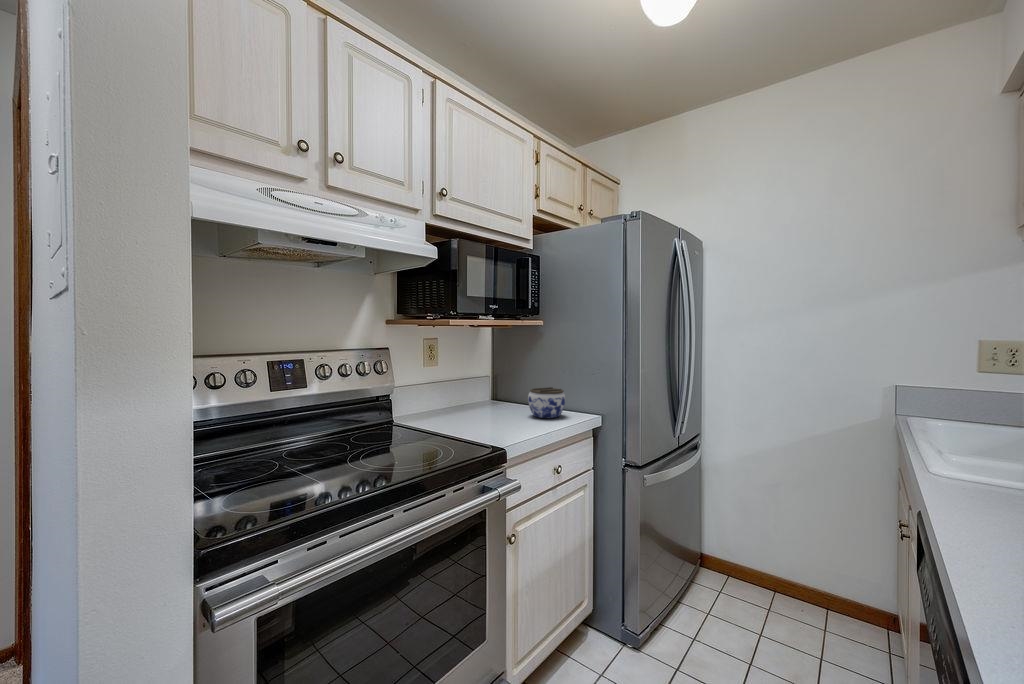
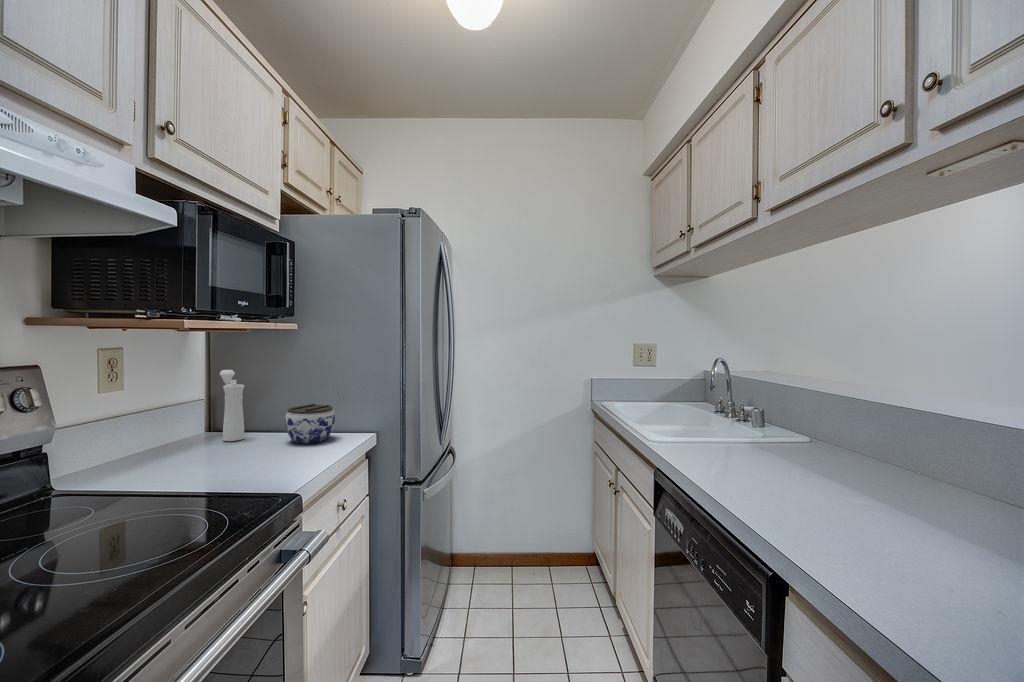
pepper mill: none [493,357,507,410] -> present [220,370,244,441]

